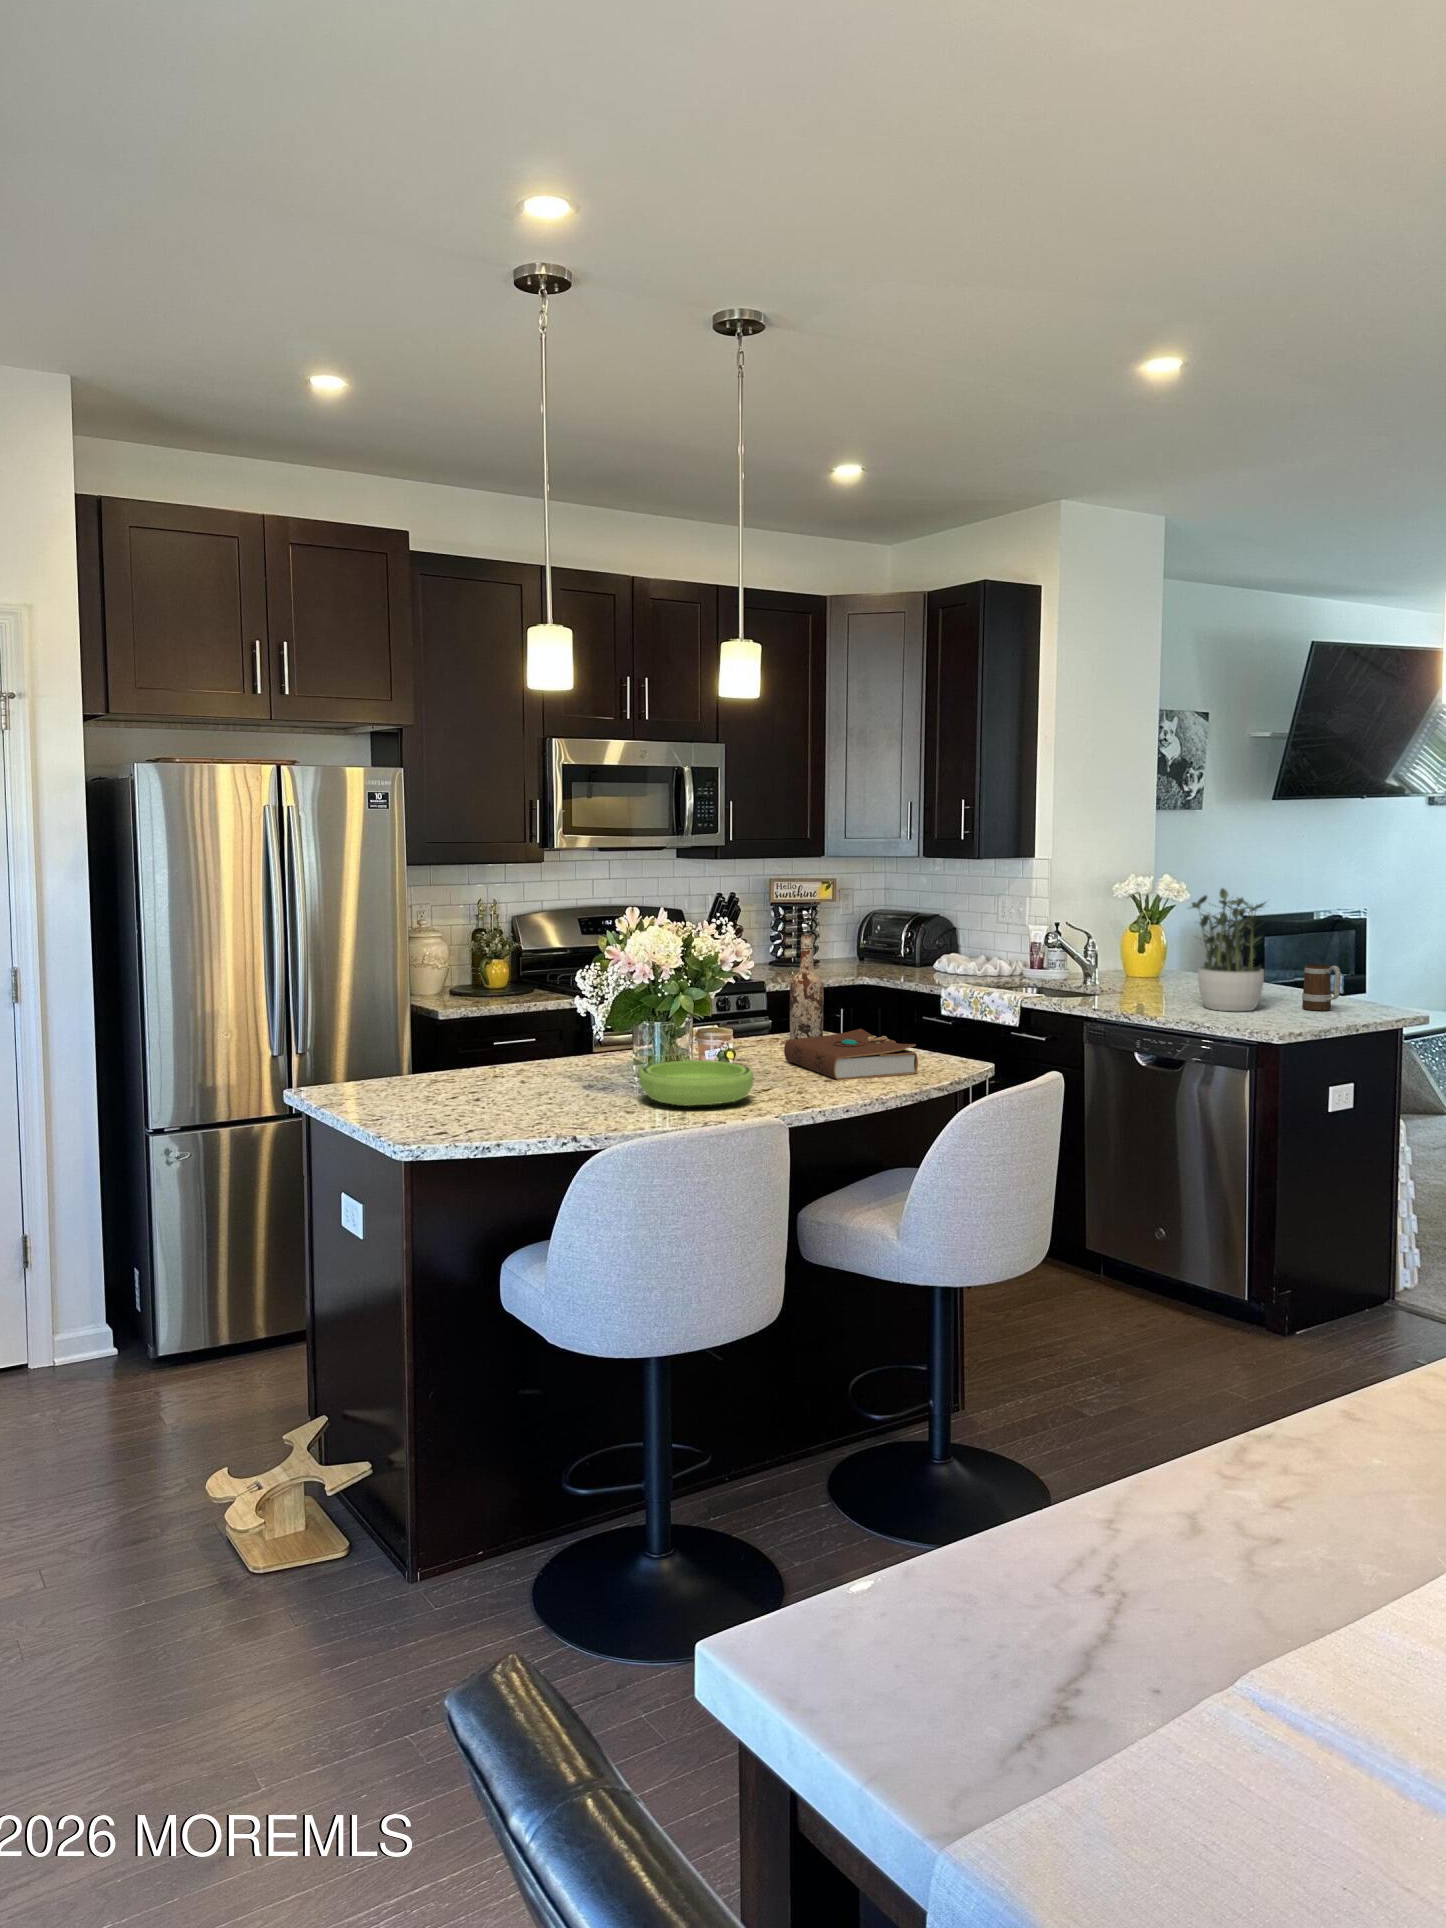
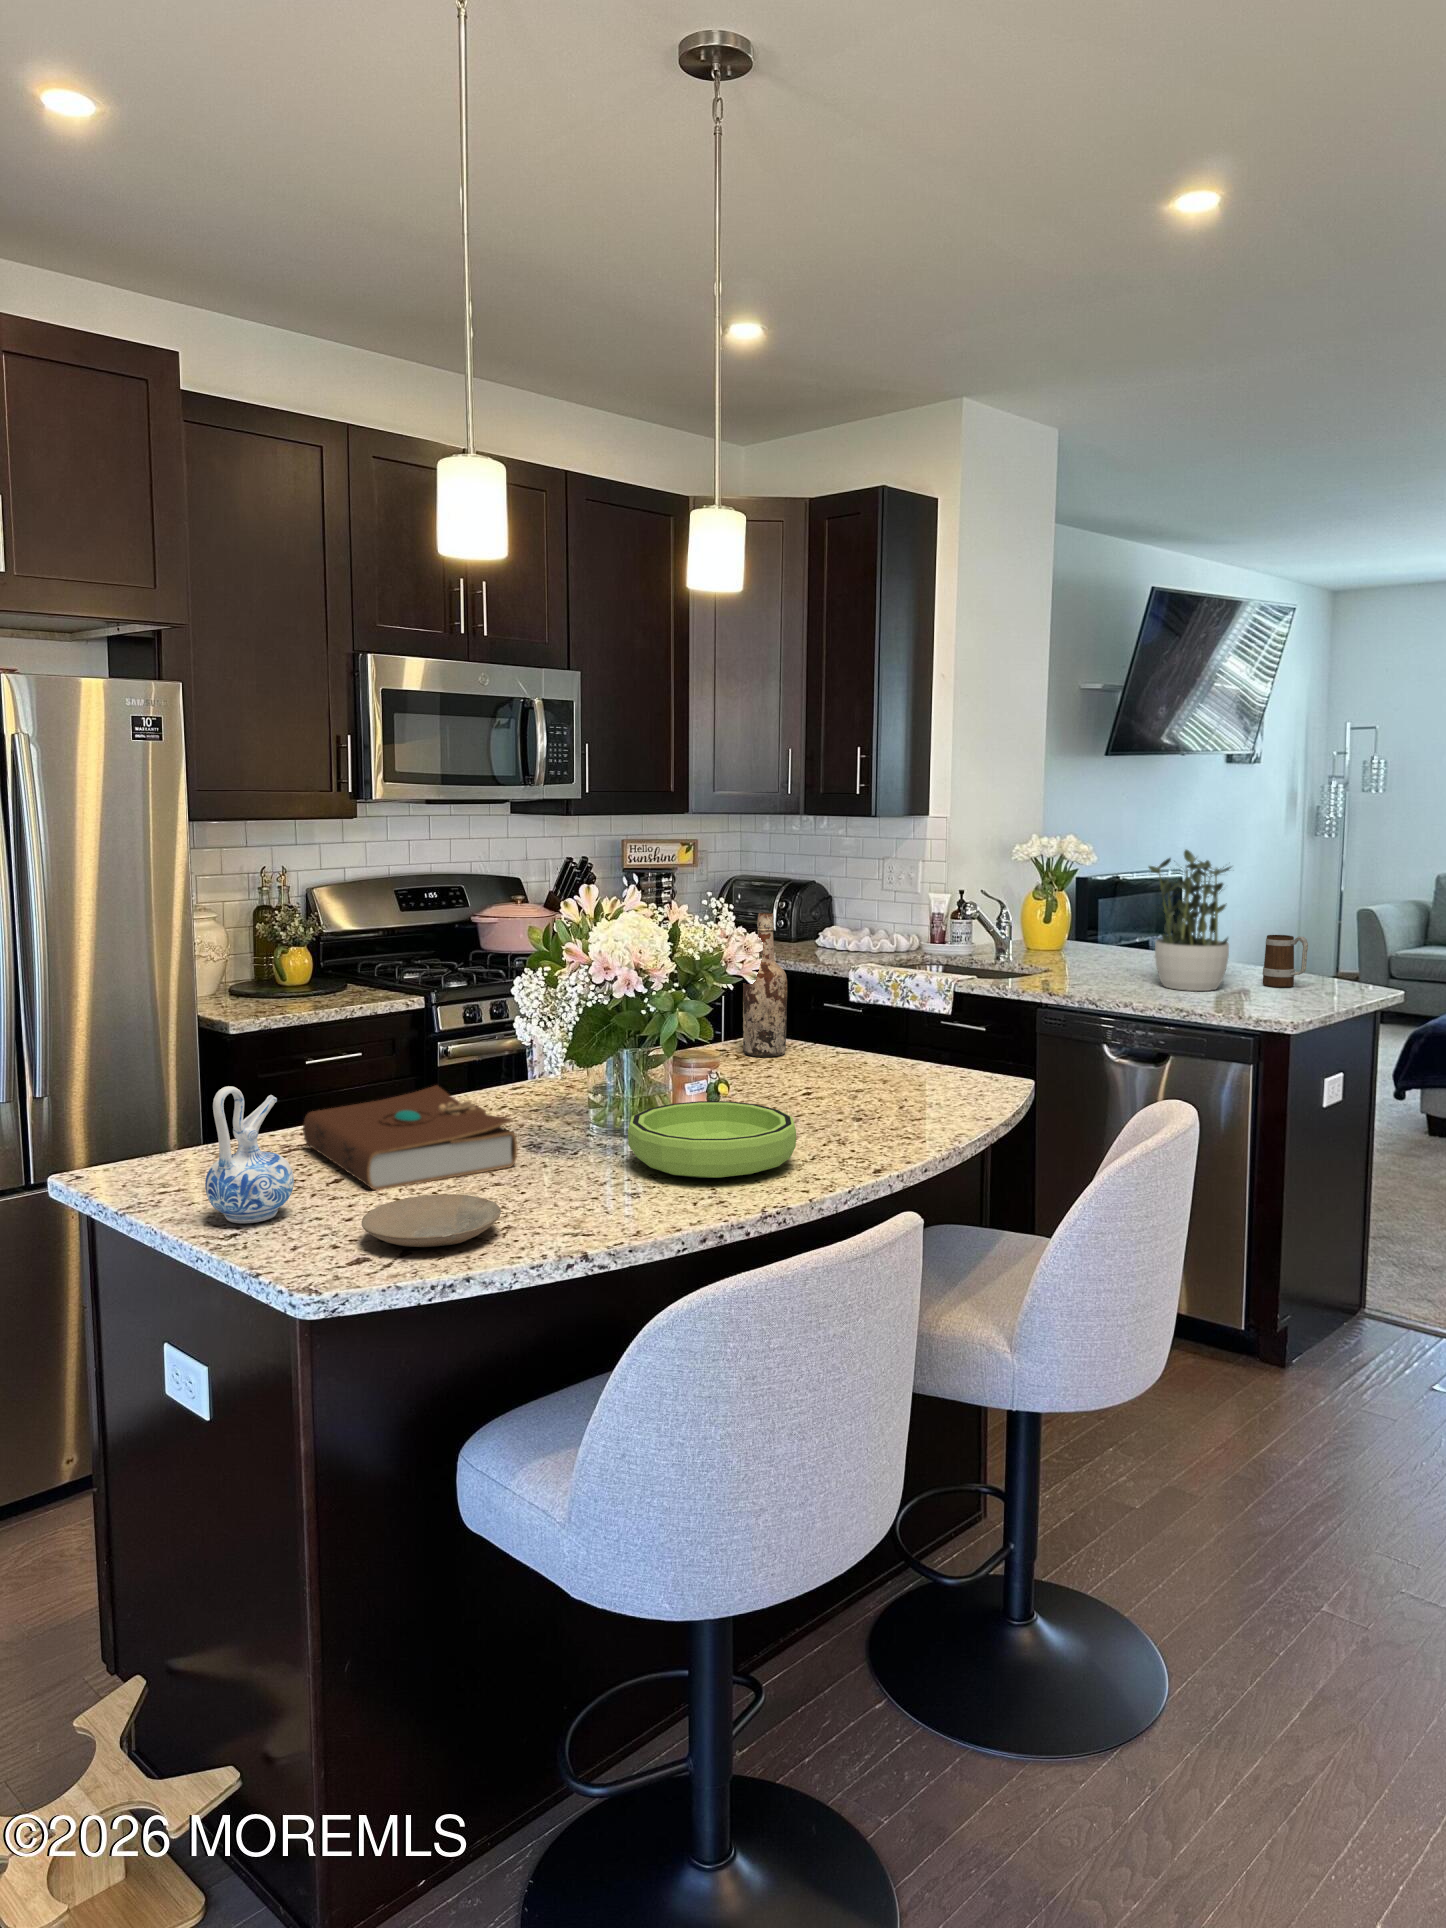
ceramic pitcher: none [366,1028,419,1113] -> present [205,1086,294,1223]
book: present [784,1029,918,1080] -> present [303,1085,517,1191]
plate: none [448,1102,533,1128] -> present [362,1194,501,1247]

